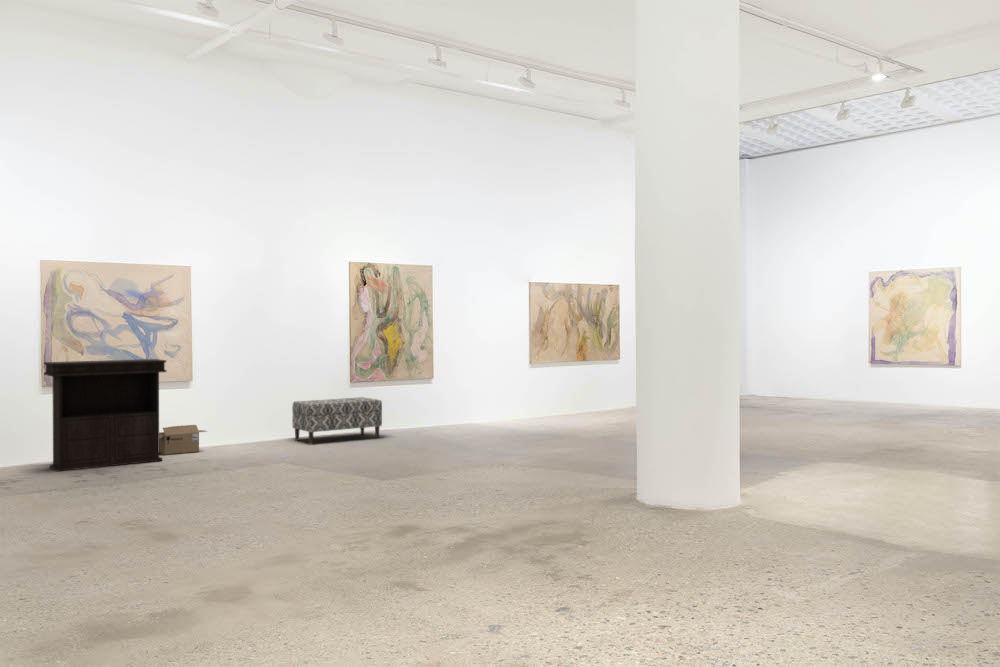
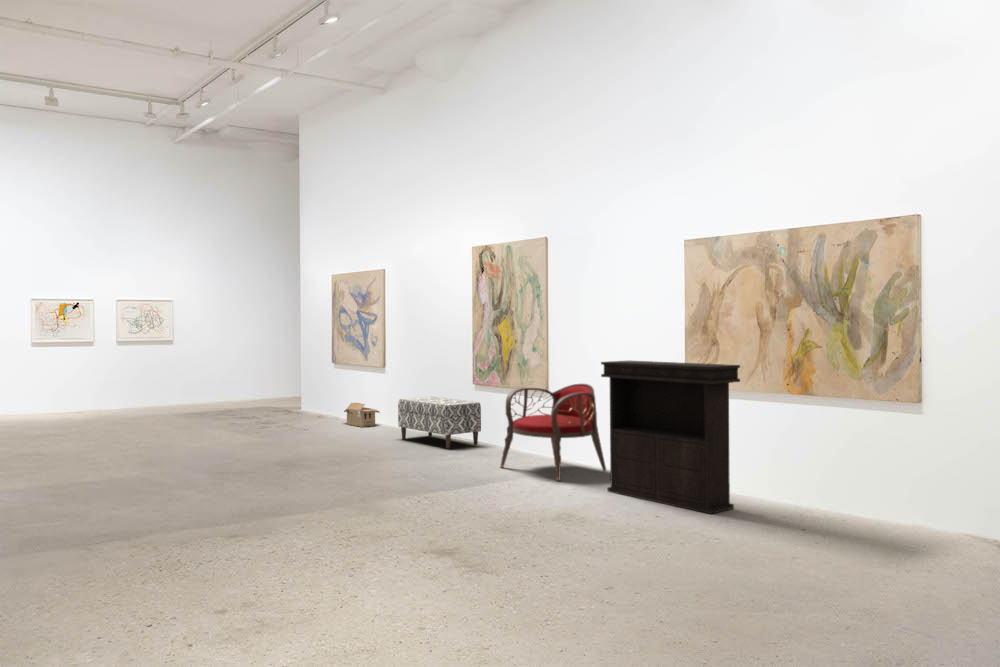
console table: present [44,359,166,471] -> present [601,361,740,514]
armchair: none [449,370,521,433] -> present [500,384,606,481]

